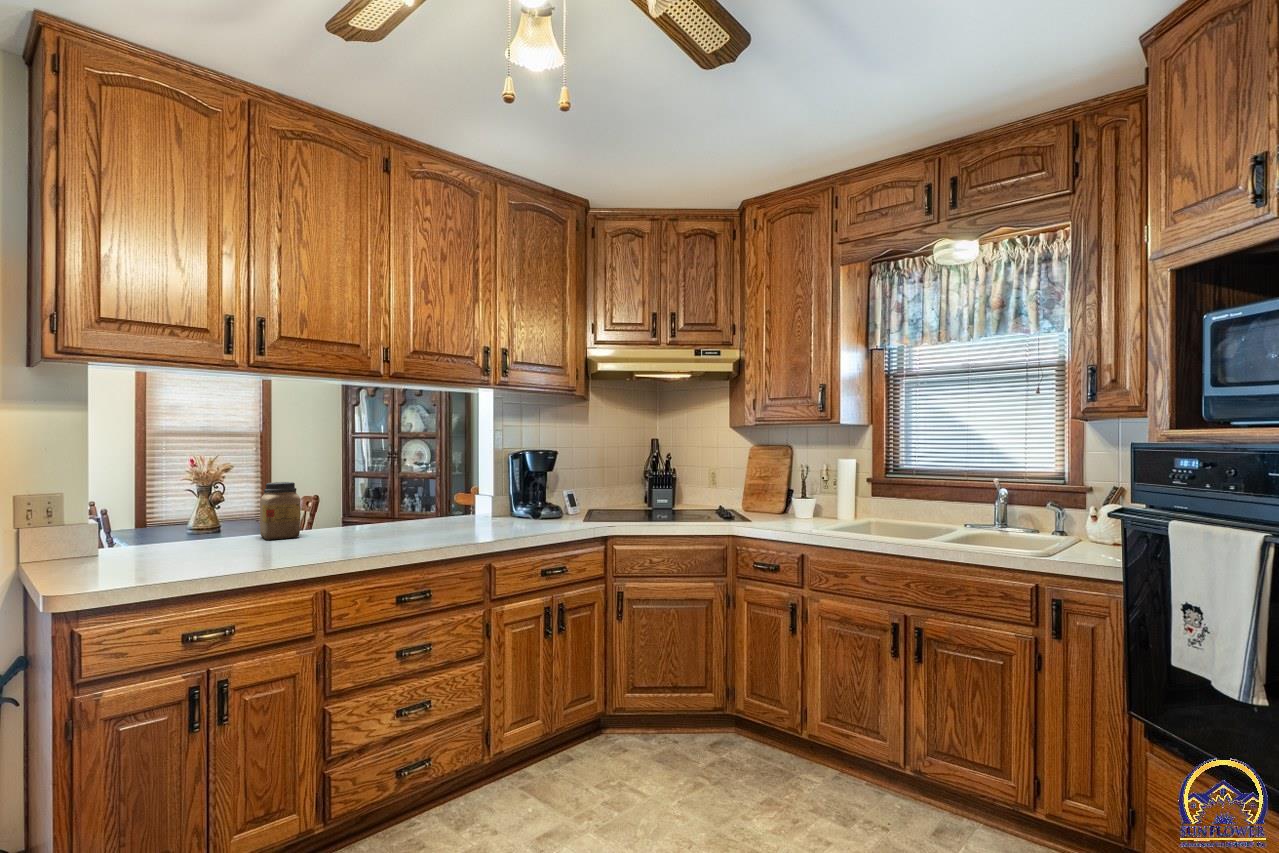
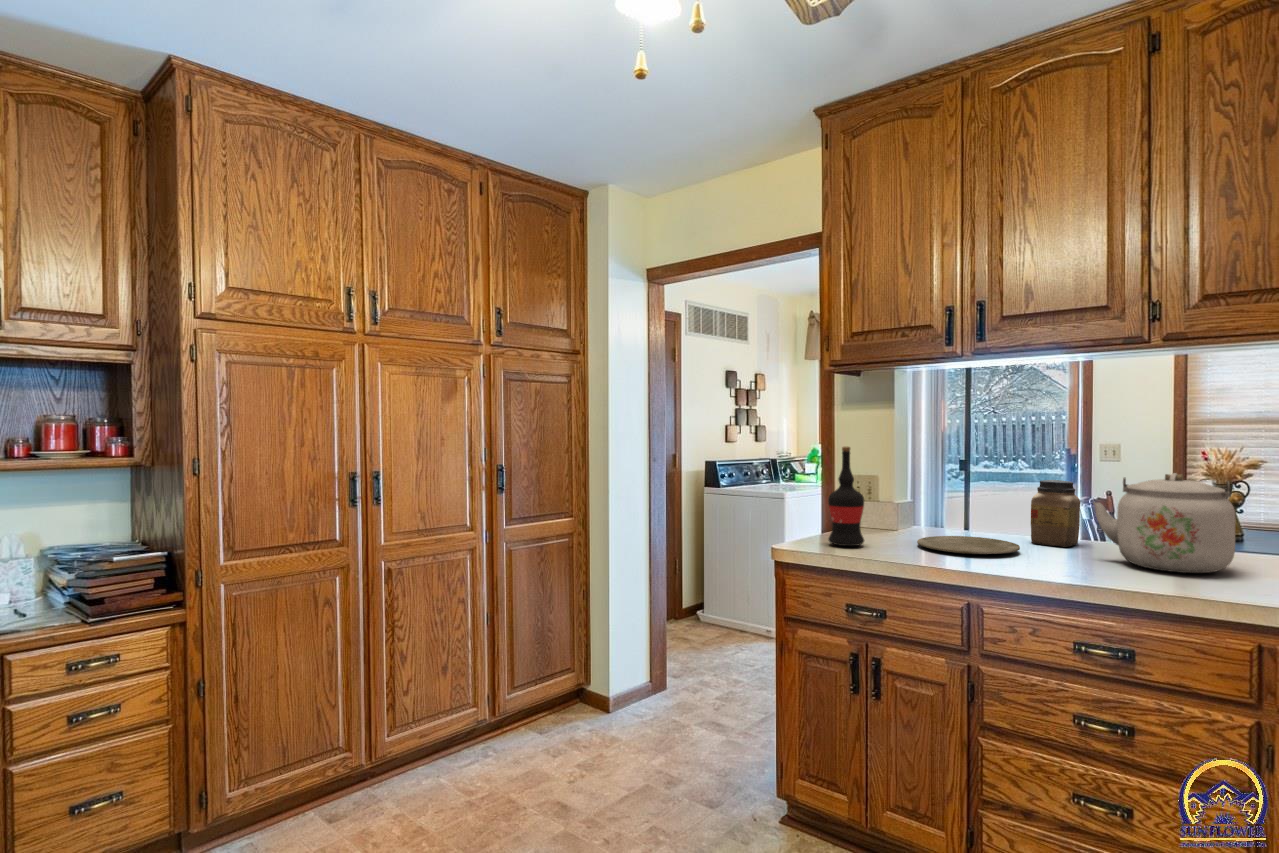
wine bottle: none [127,461,176,577] -> present [828,446,864,546]
kettle: none [342,467,425,536] -> present [1094,473,1235,573]
plate: none [198,540,302,558] -> present [917,536,1020,554]

